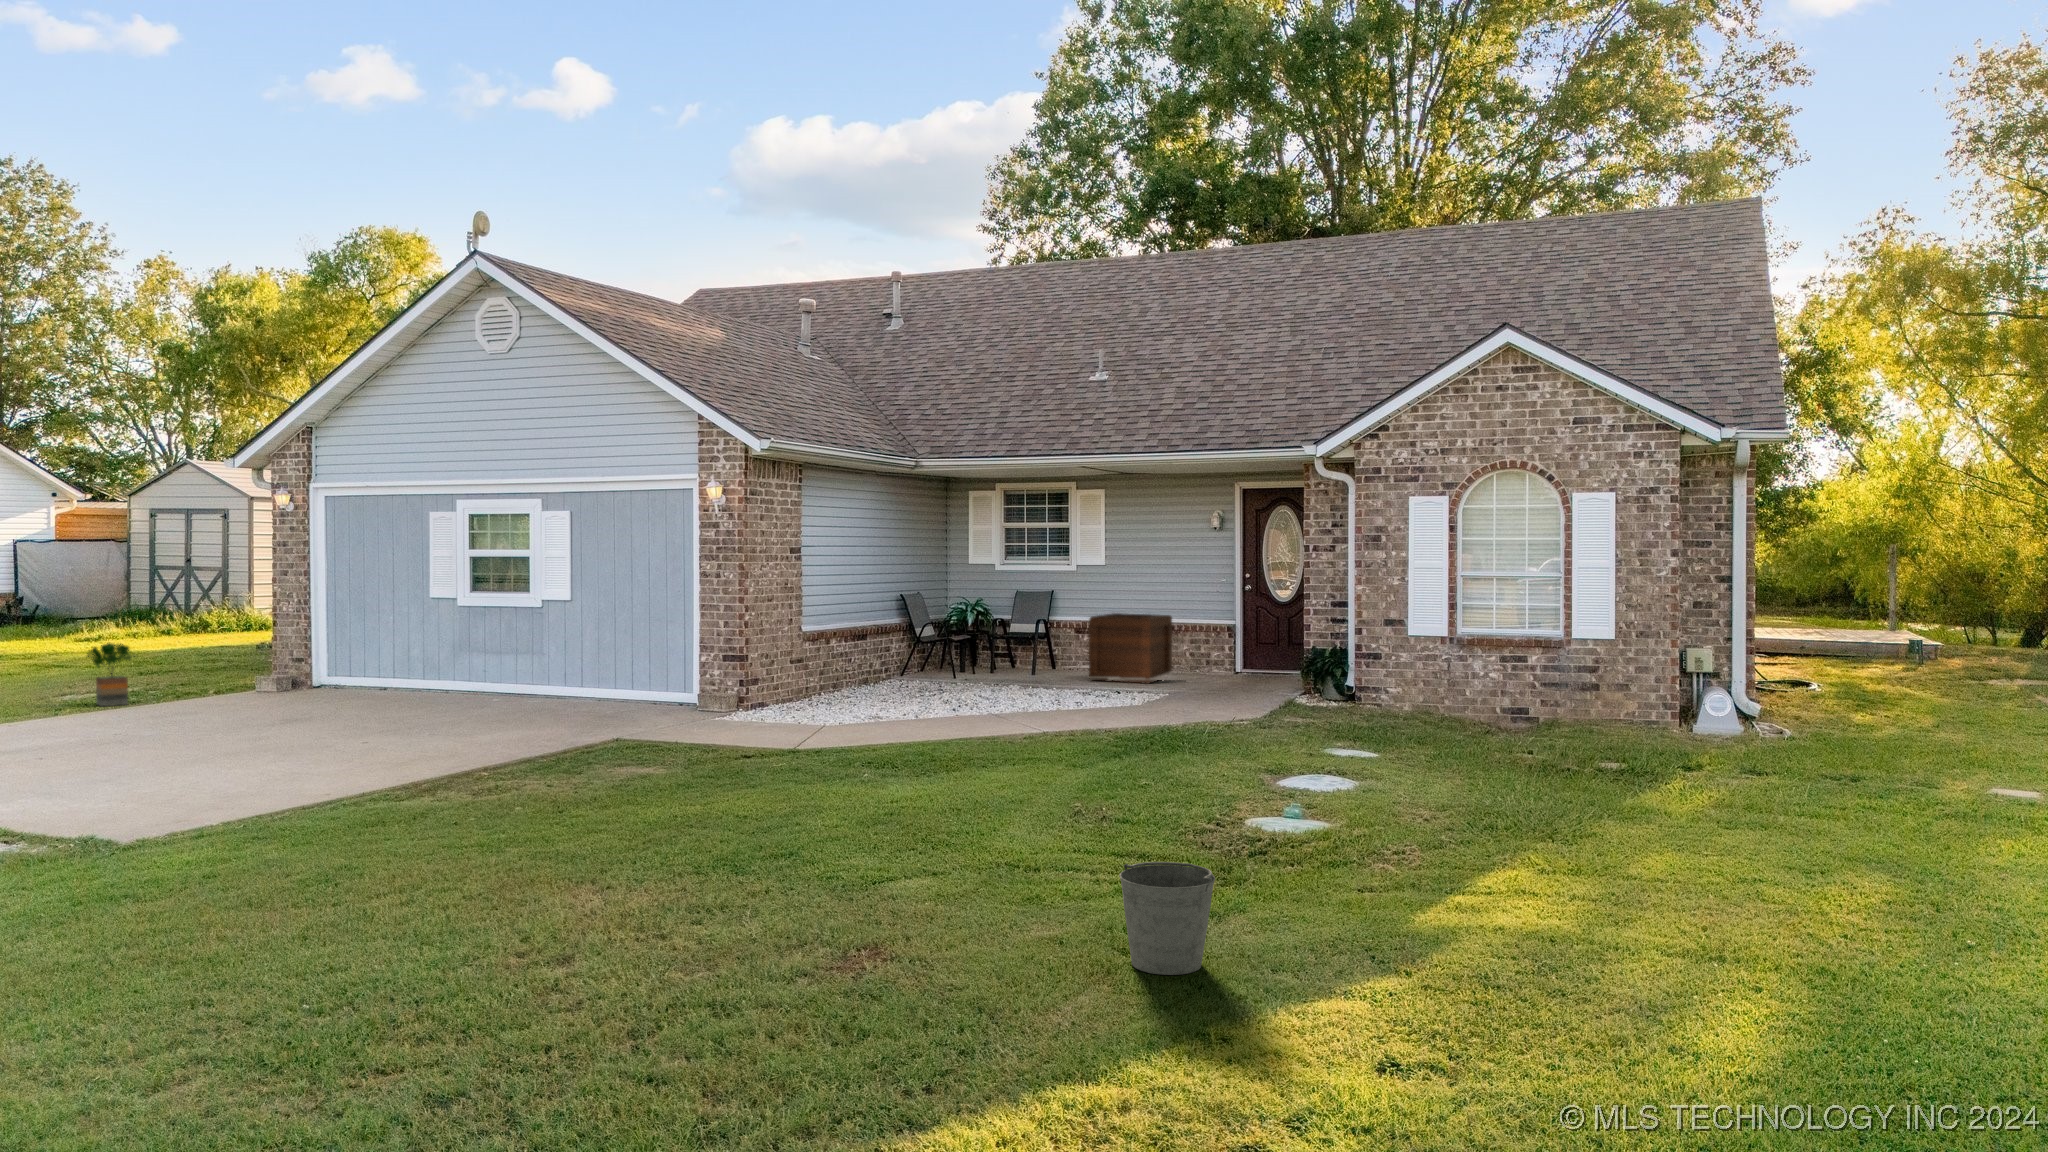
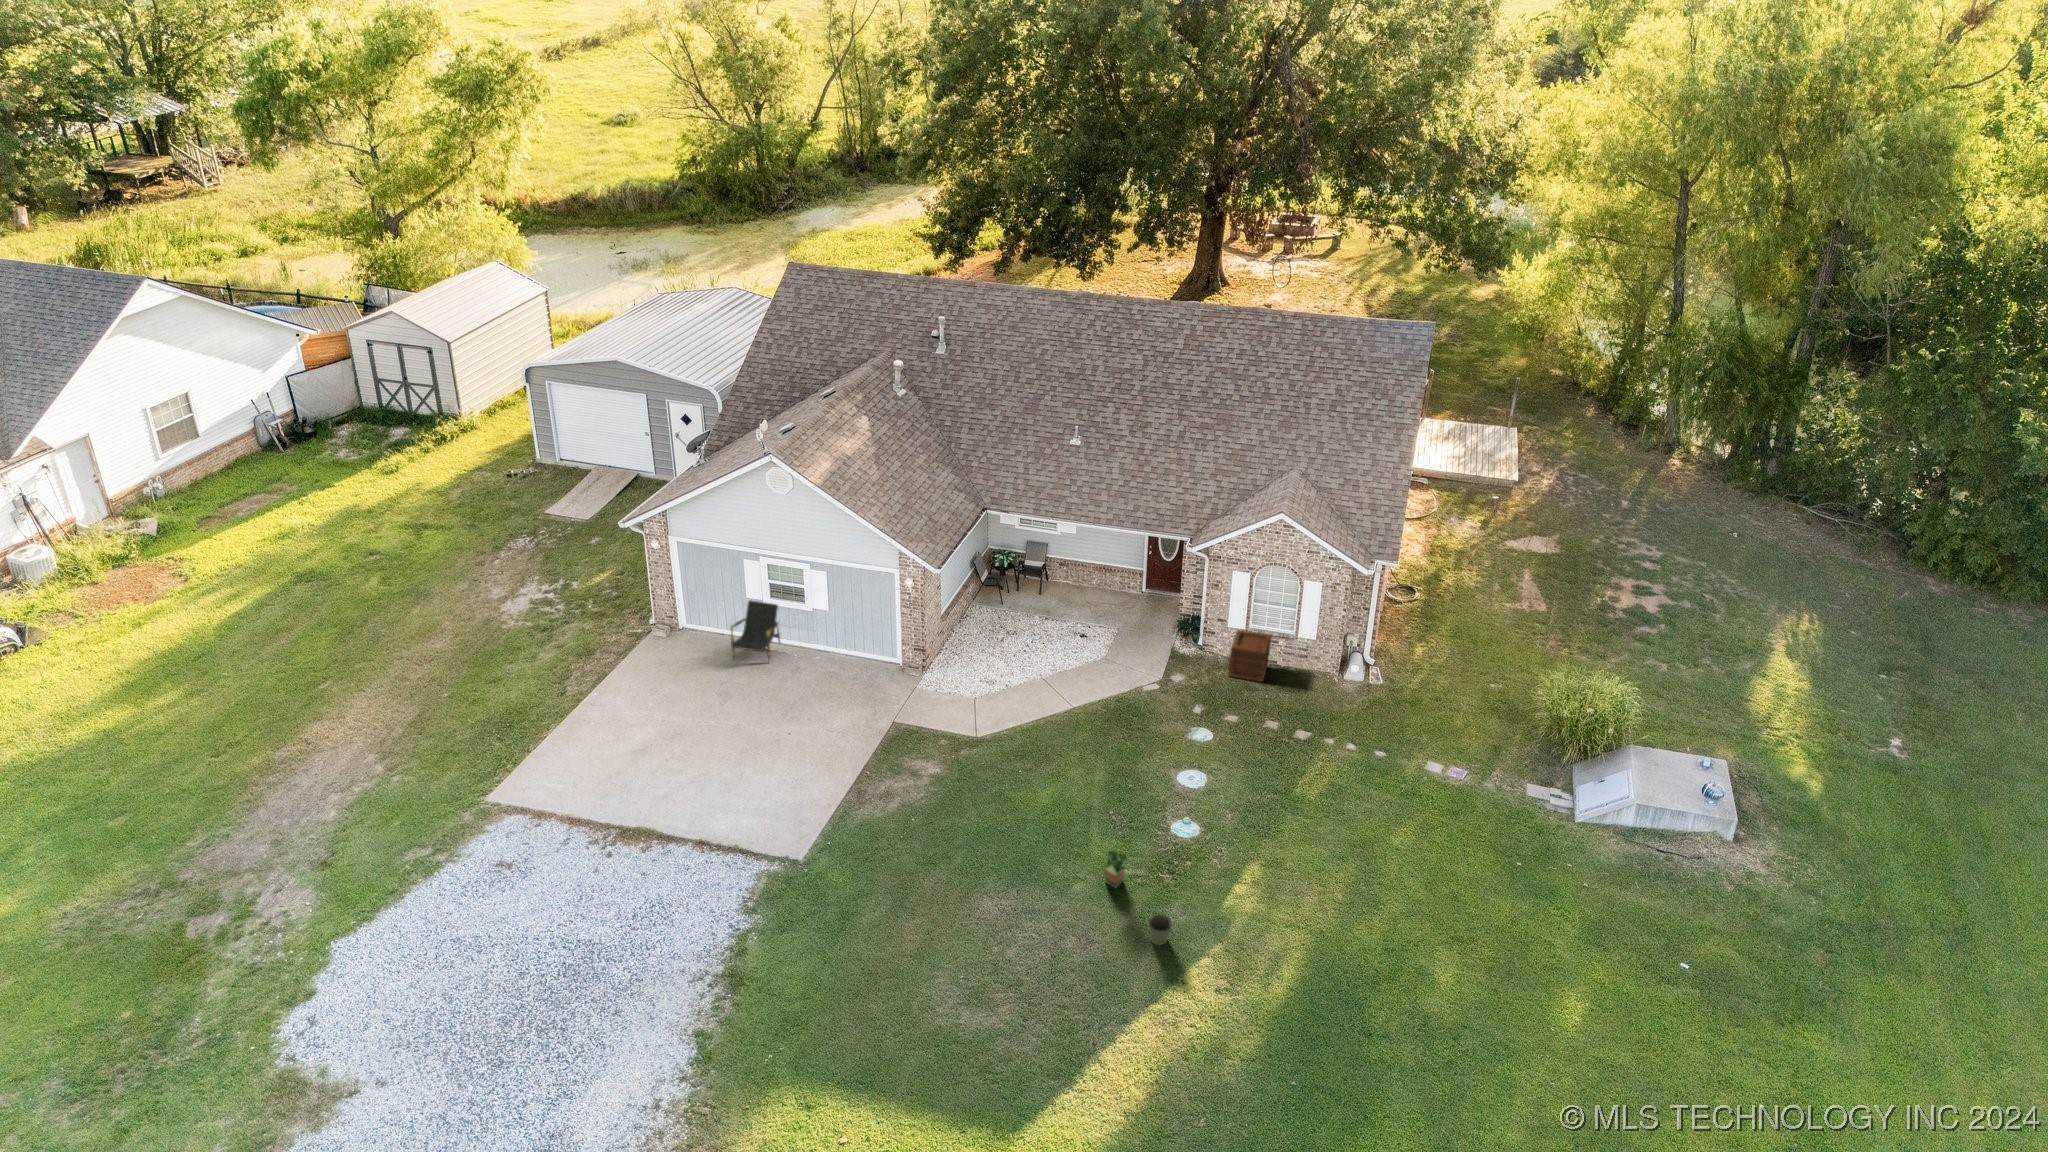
lounge chair: none [362,598,482,700] -> present [730,600,780,662]
wooden crate: present [1089,613,1172,684] -> present [1228,630,1272,682]
potted tree: present [87,643,135,706] -> present [1105,851,1128,888]

